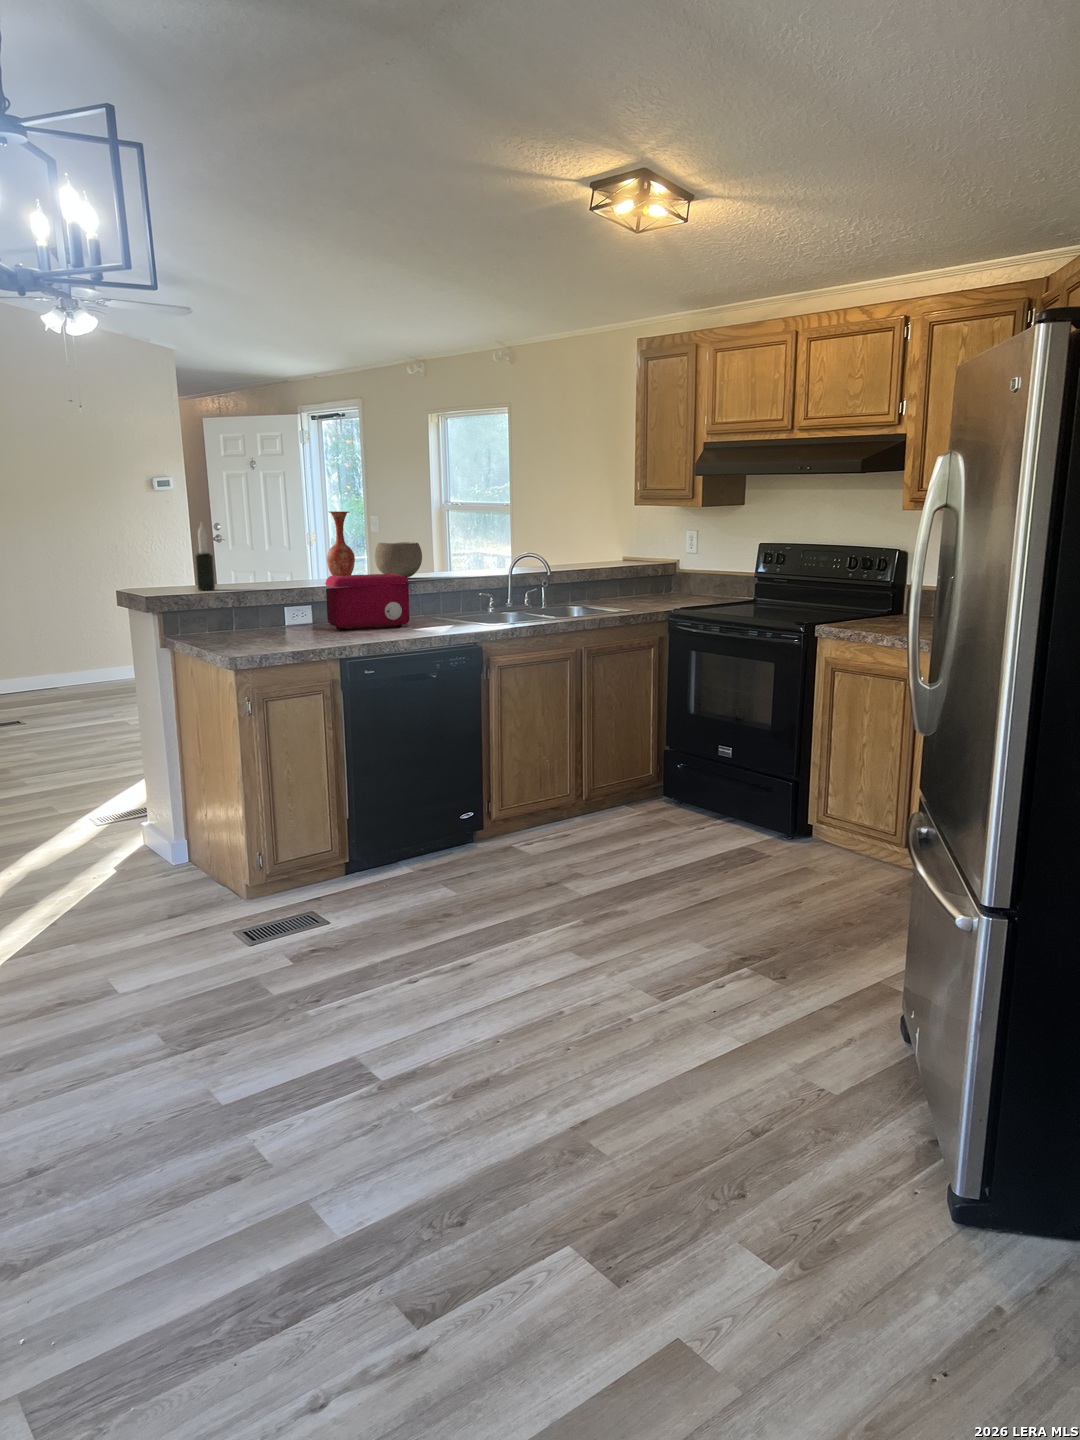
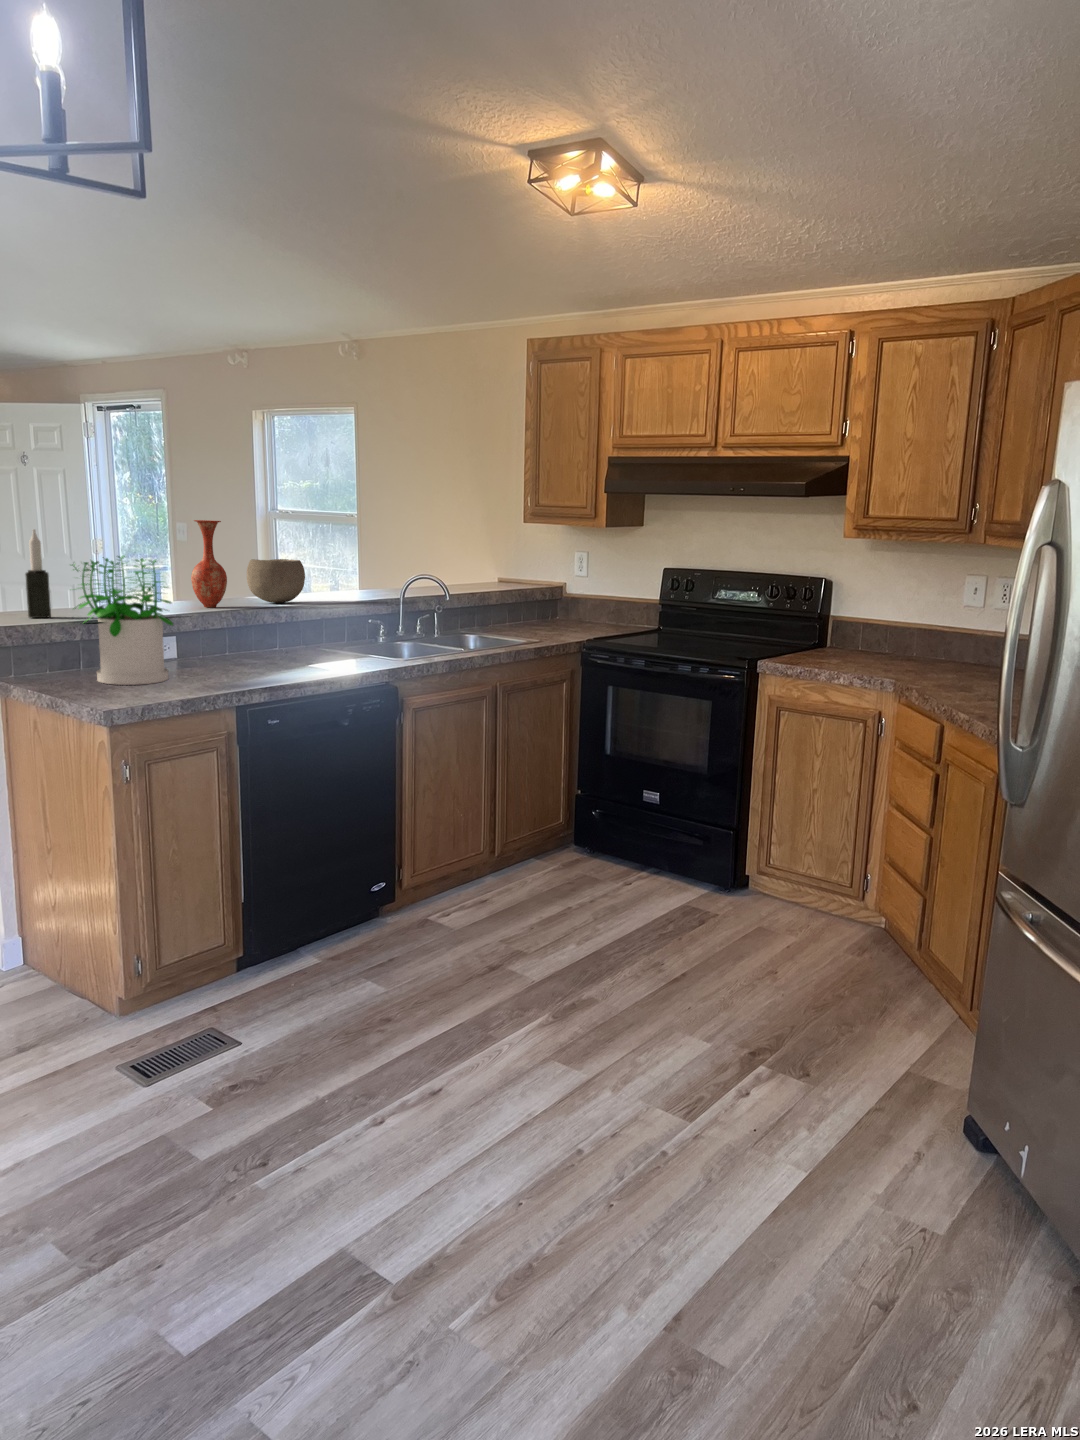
potted plant: none [222,541,297,641] -> present [72,556,173,685]
toaster: present [326,574,409,631] -> none [198,598,303,669]

